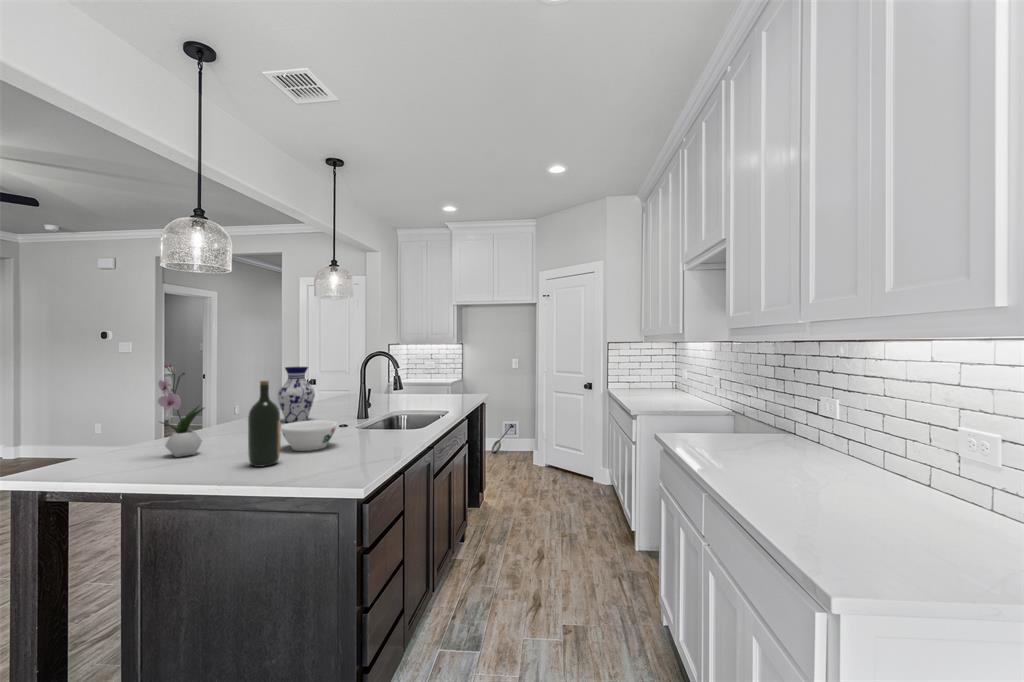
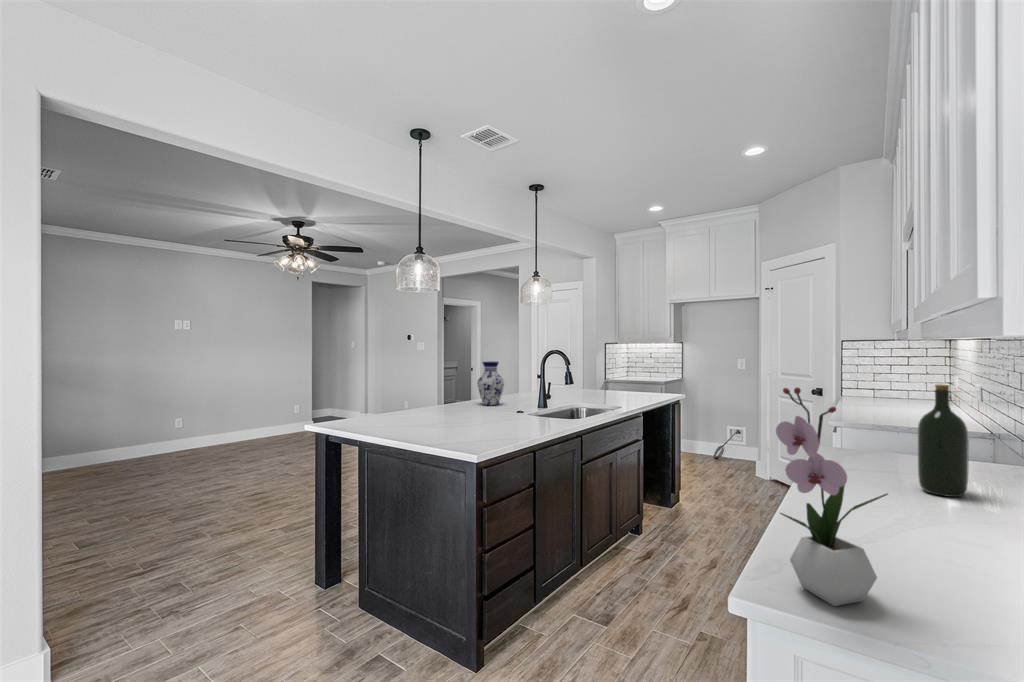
flower arrangement: present [158,365,204,457] -> present [776,387,888,606]
wine bottle: present [248,381,281,467] -> present [918,385,969,497]
bowl: present [281,420,337,451] -> none [455,403,496,426]

